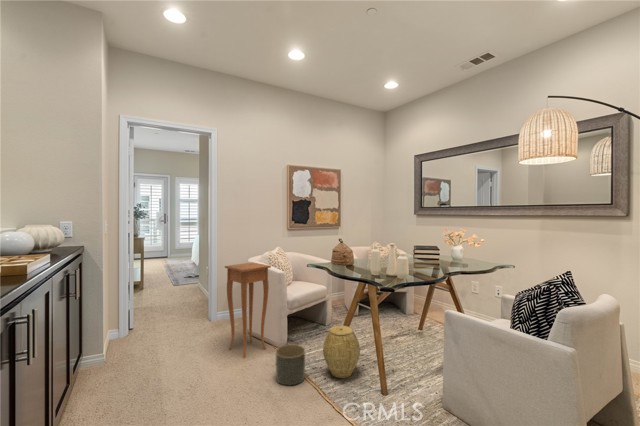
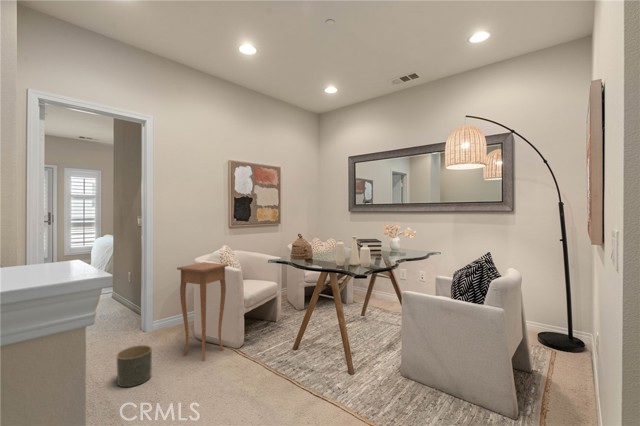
woven basket: present [323,326,360,378] -> none [289,316,324,365]
planter: present [275,344,305,385] -> present [117,345,152,387]

